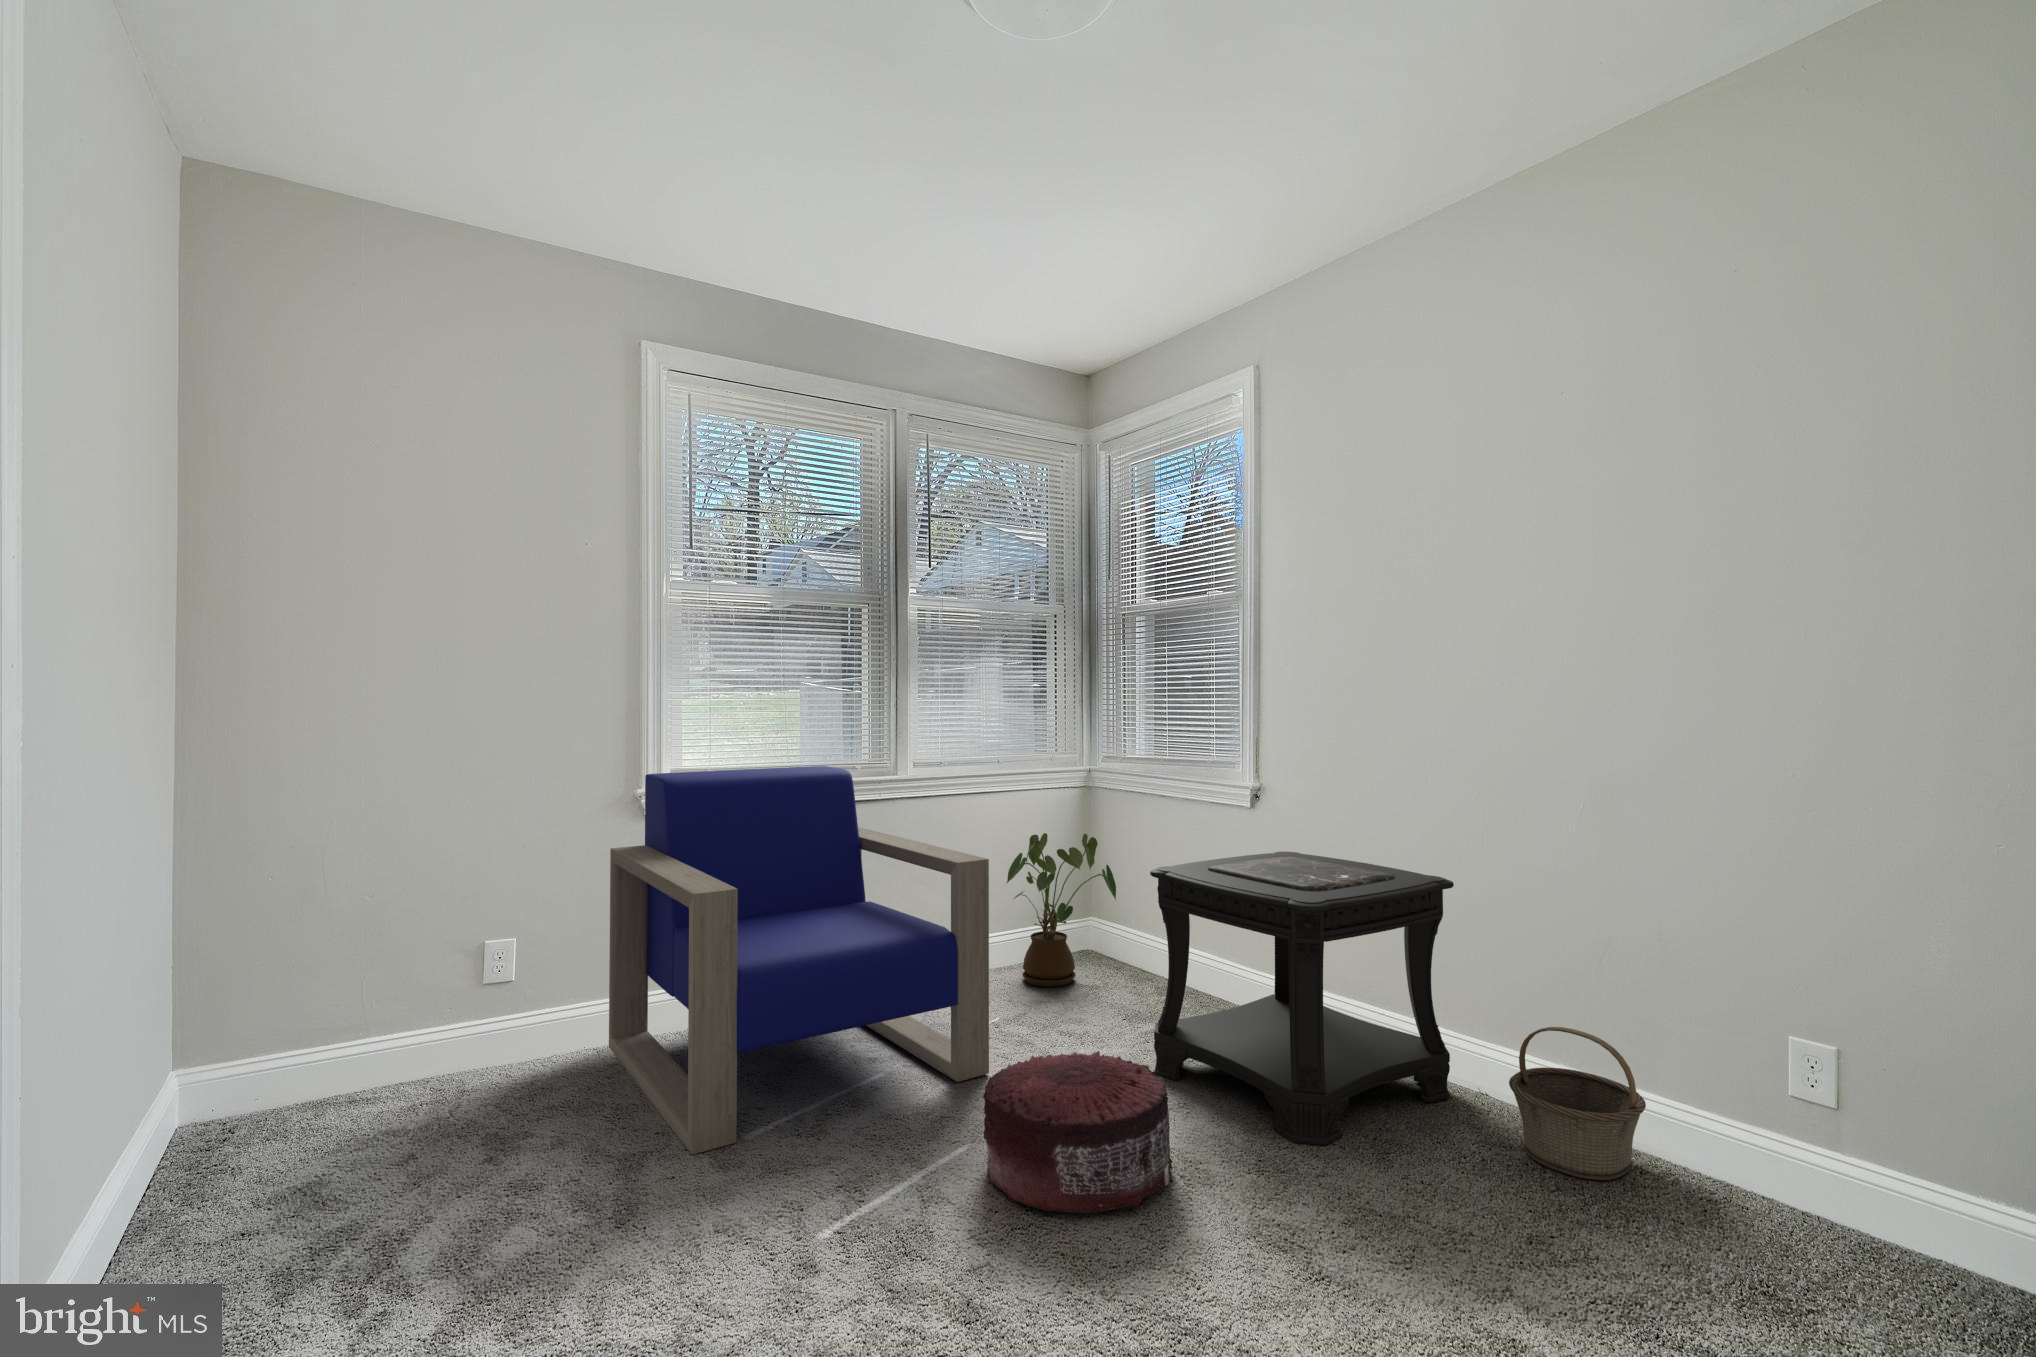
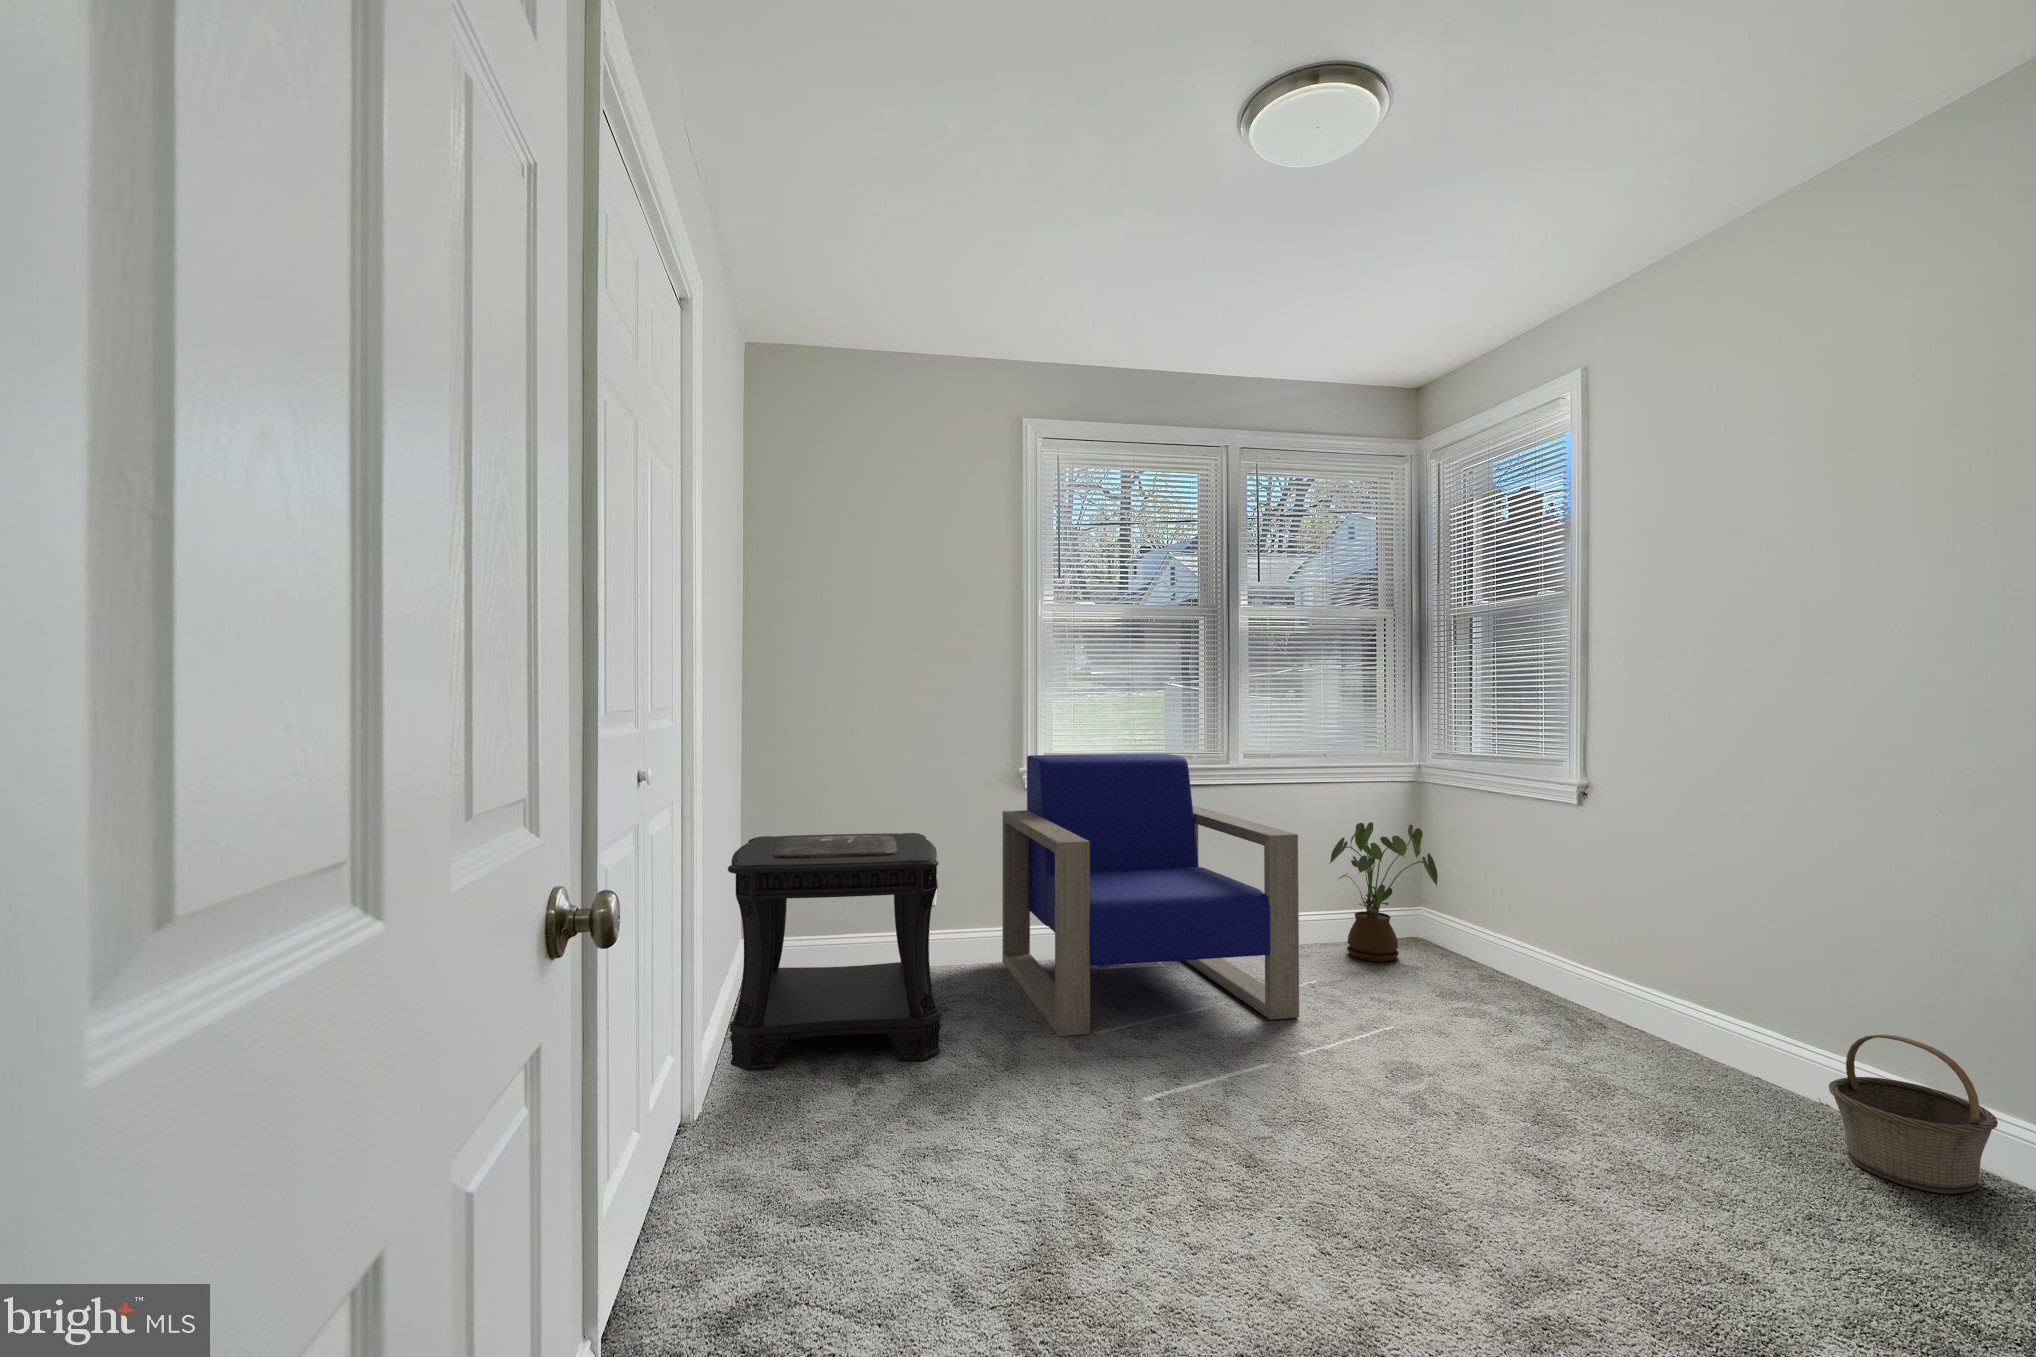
side table: present [1150,851,1454,1145] -> present [728,833,941,1071]
pouf: present [983,1051,1172,1213] -> none [1278,997,1450,1123]

